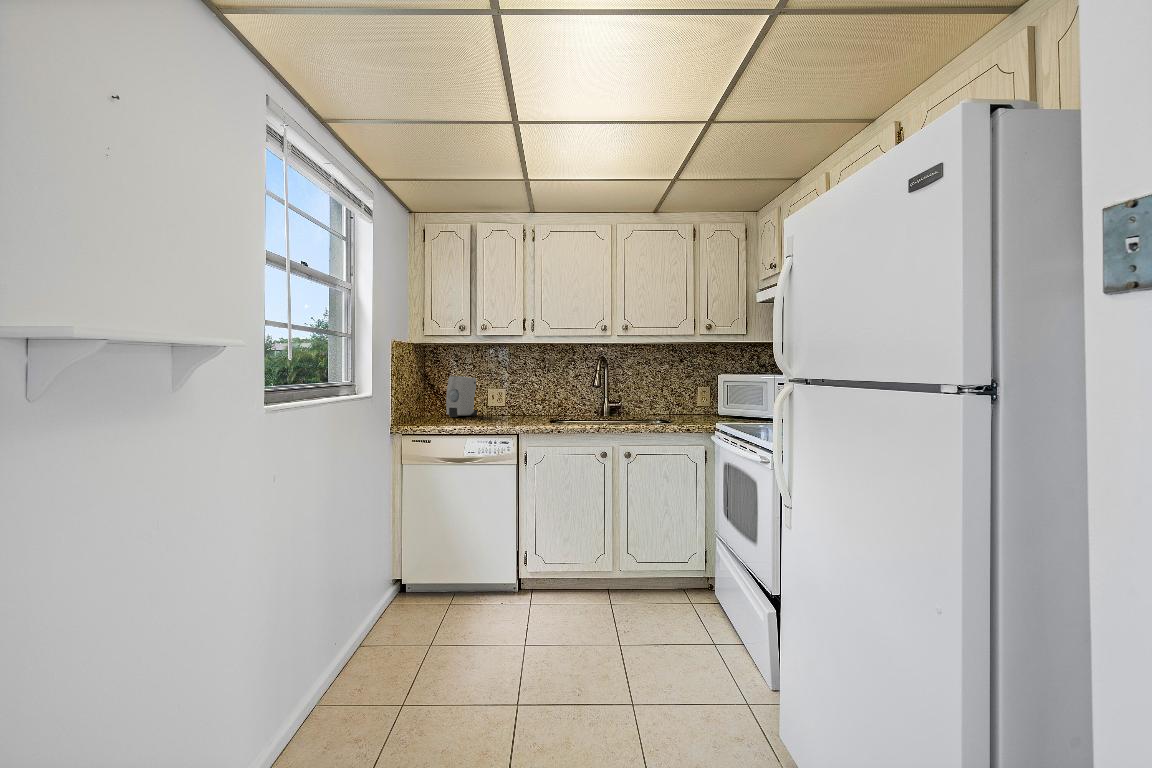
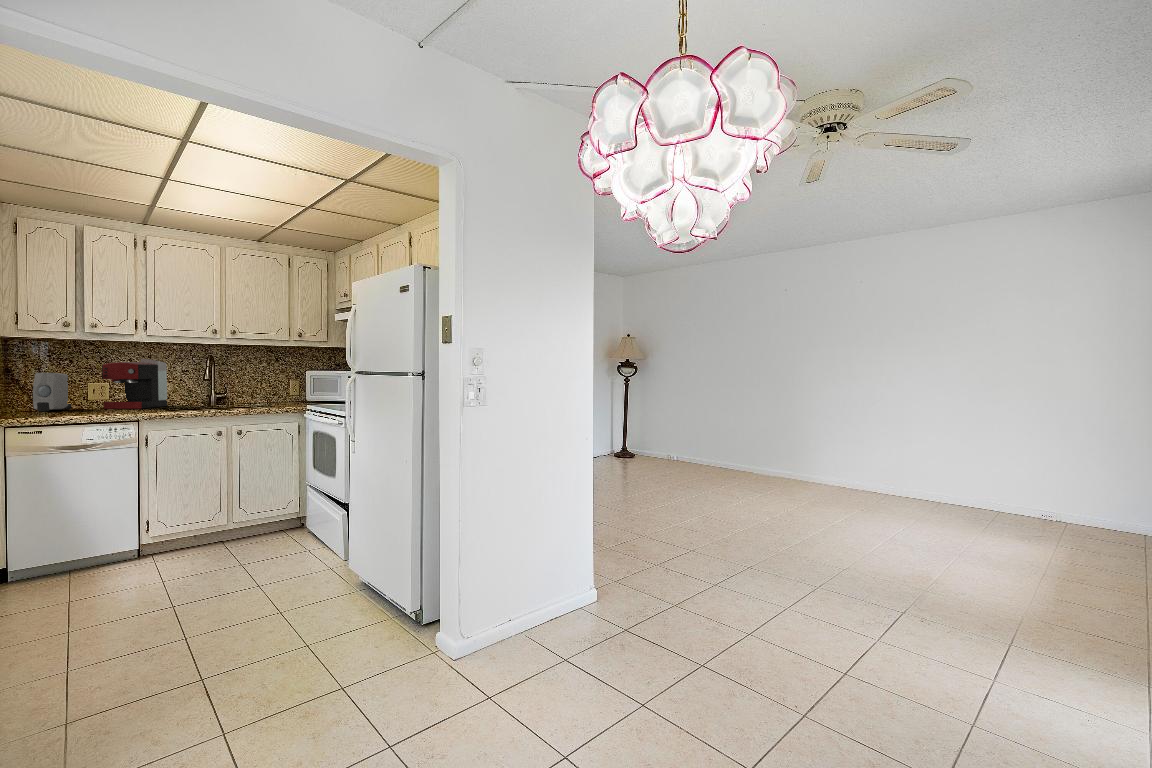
coffee maker: none [502,360,560,418] -> present [102,359,167,409]

